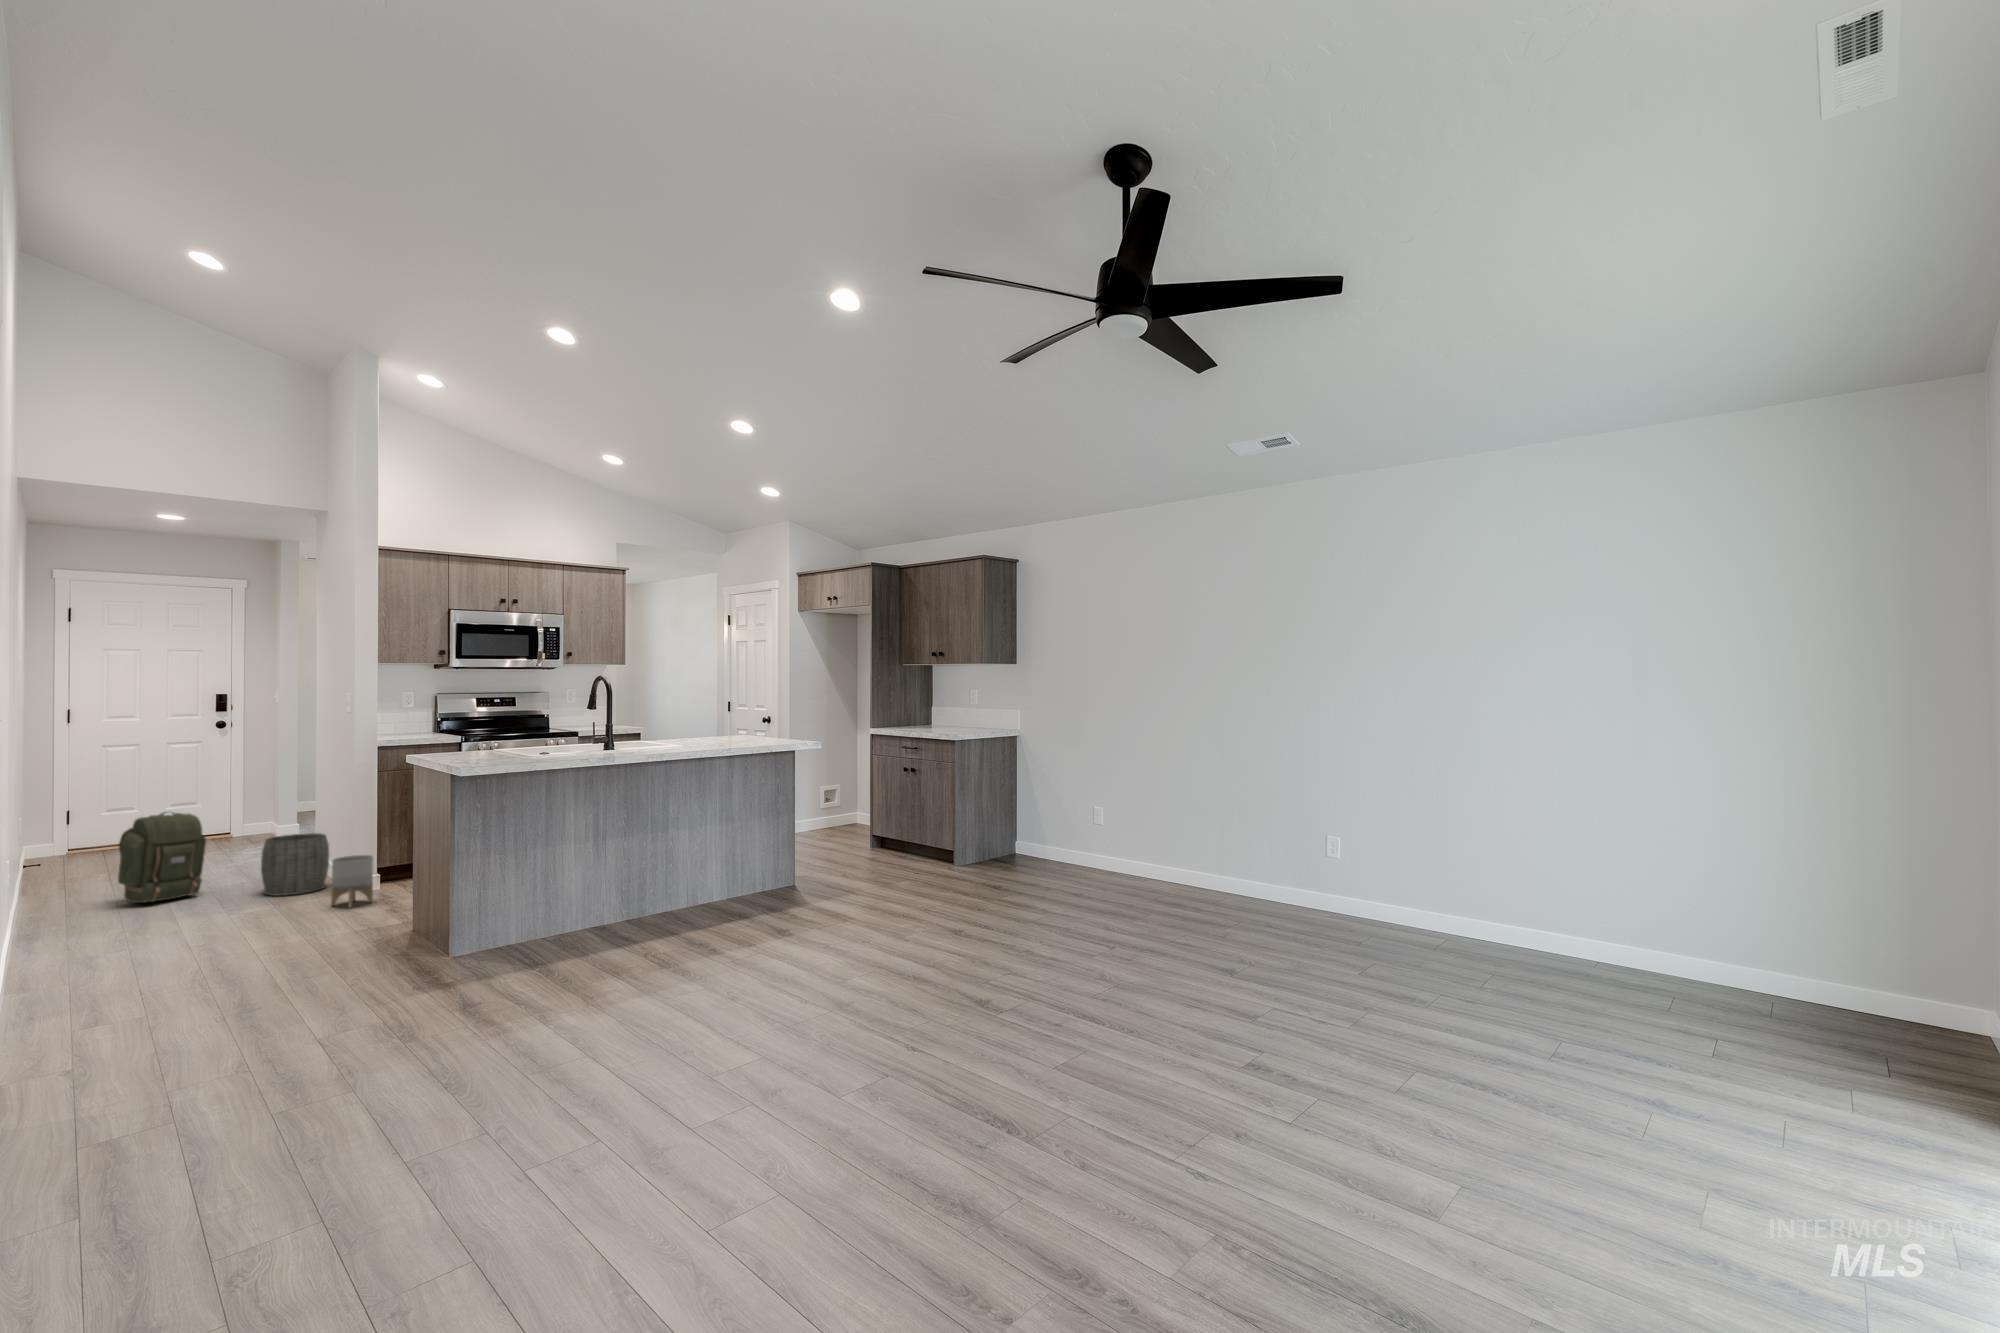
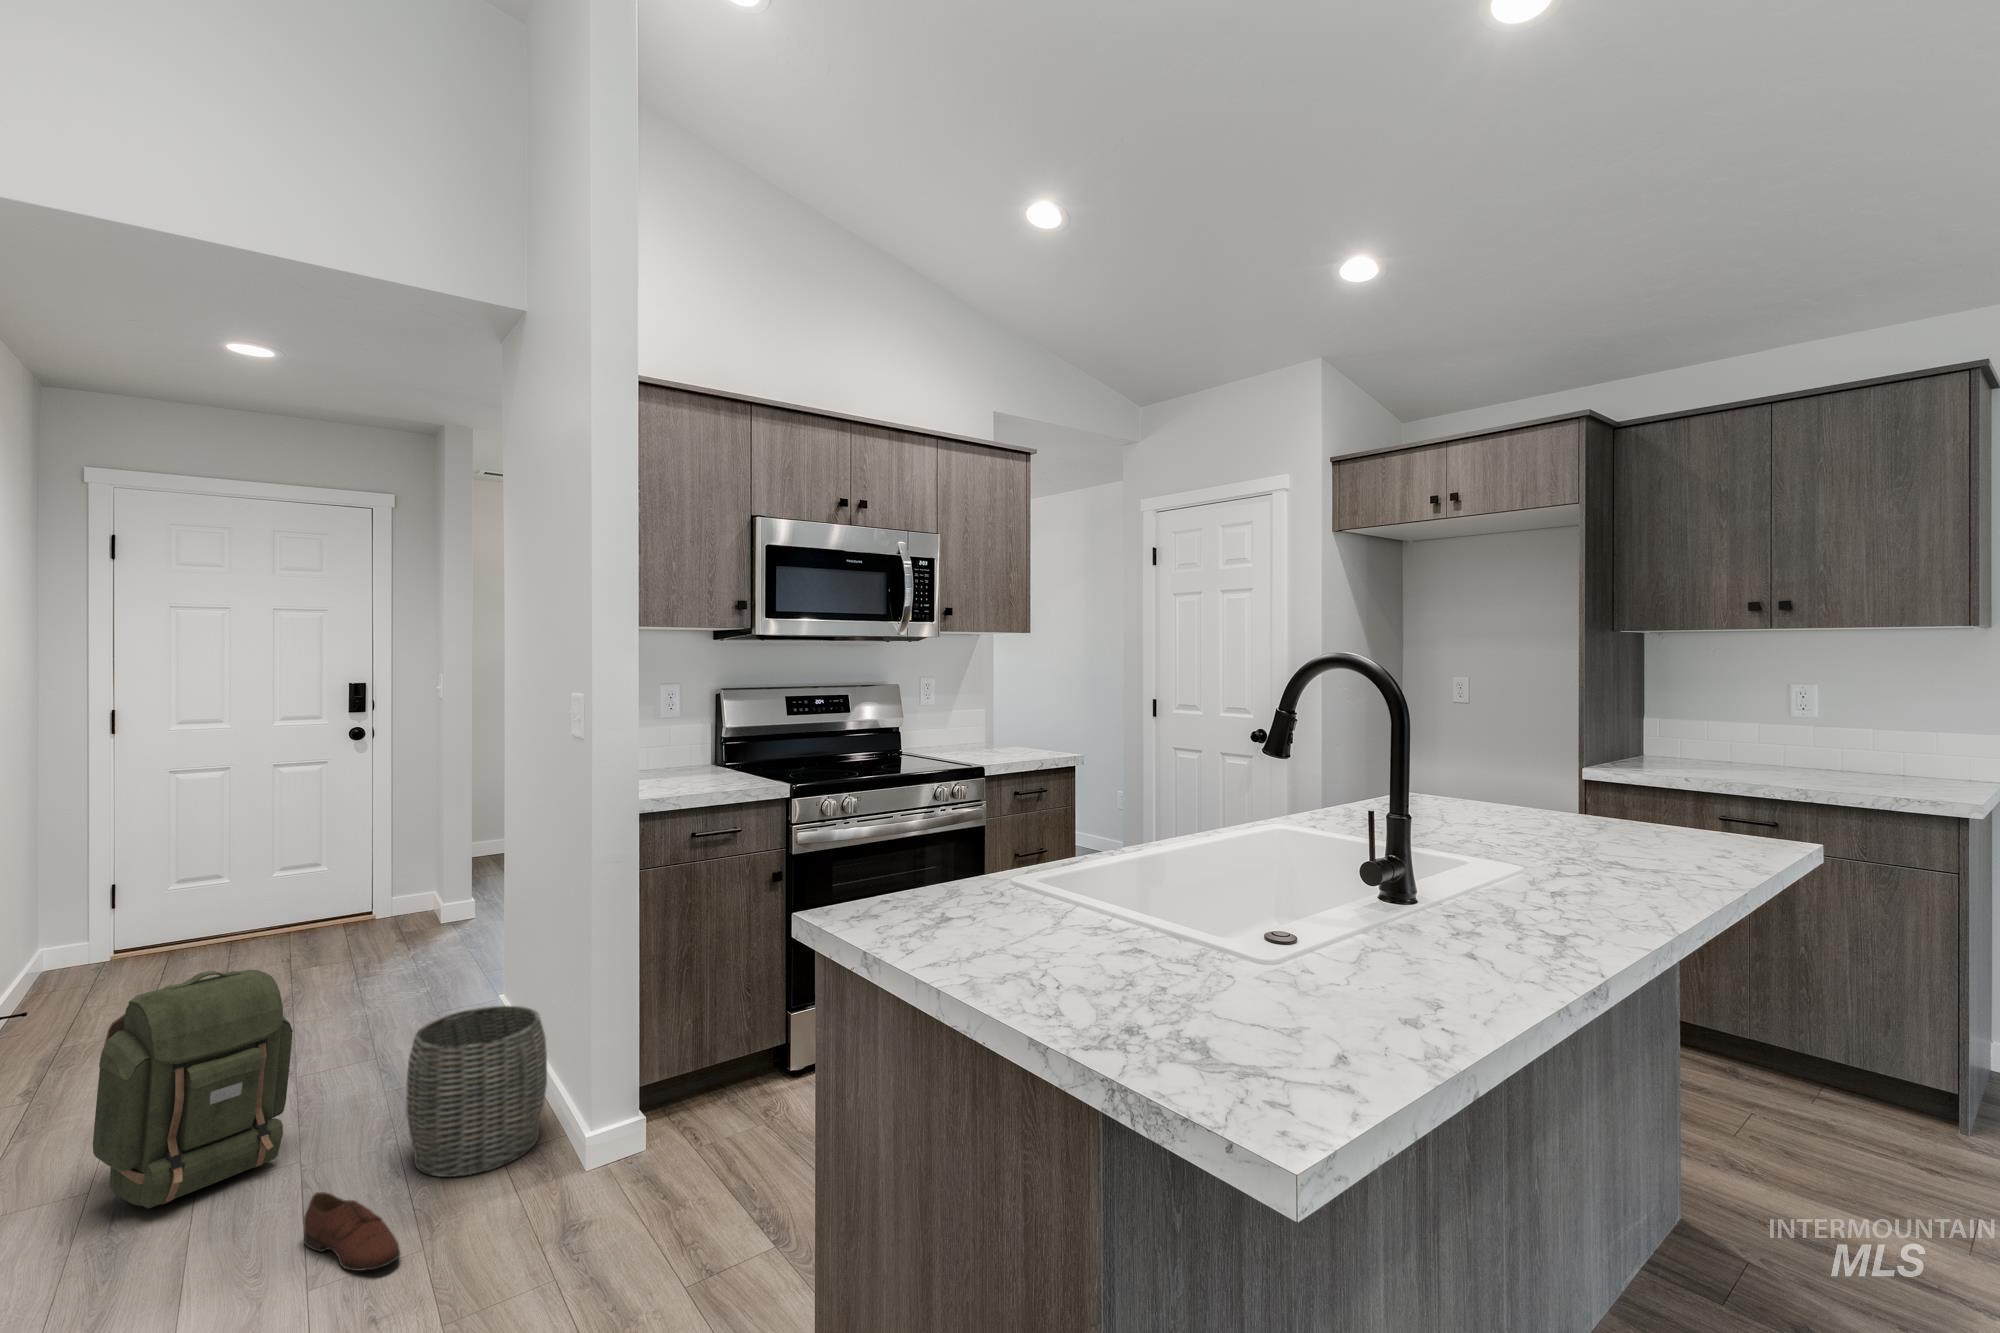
planter: present [331,855,373,907] -> none [567,1104,660,1268]
shoe: none [217,890,260,911] -> present [304,1192,400,1271]

